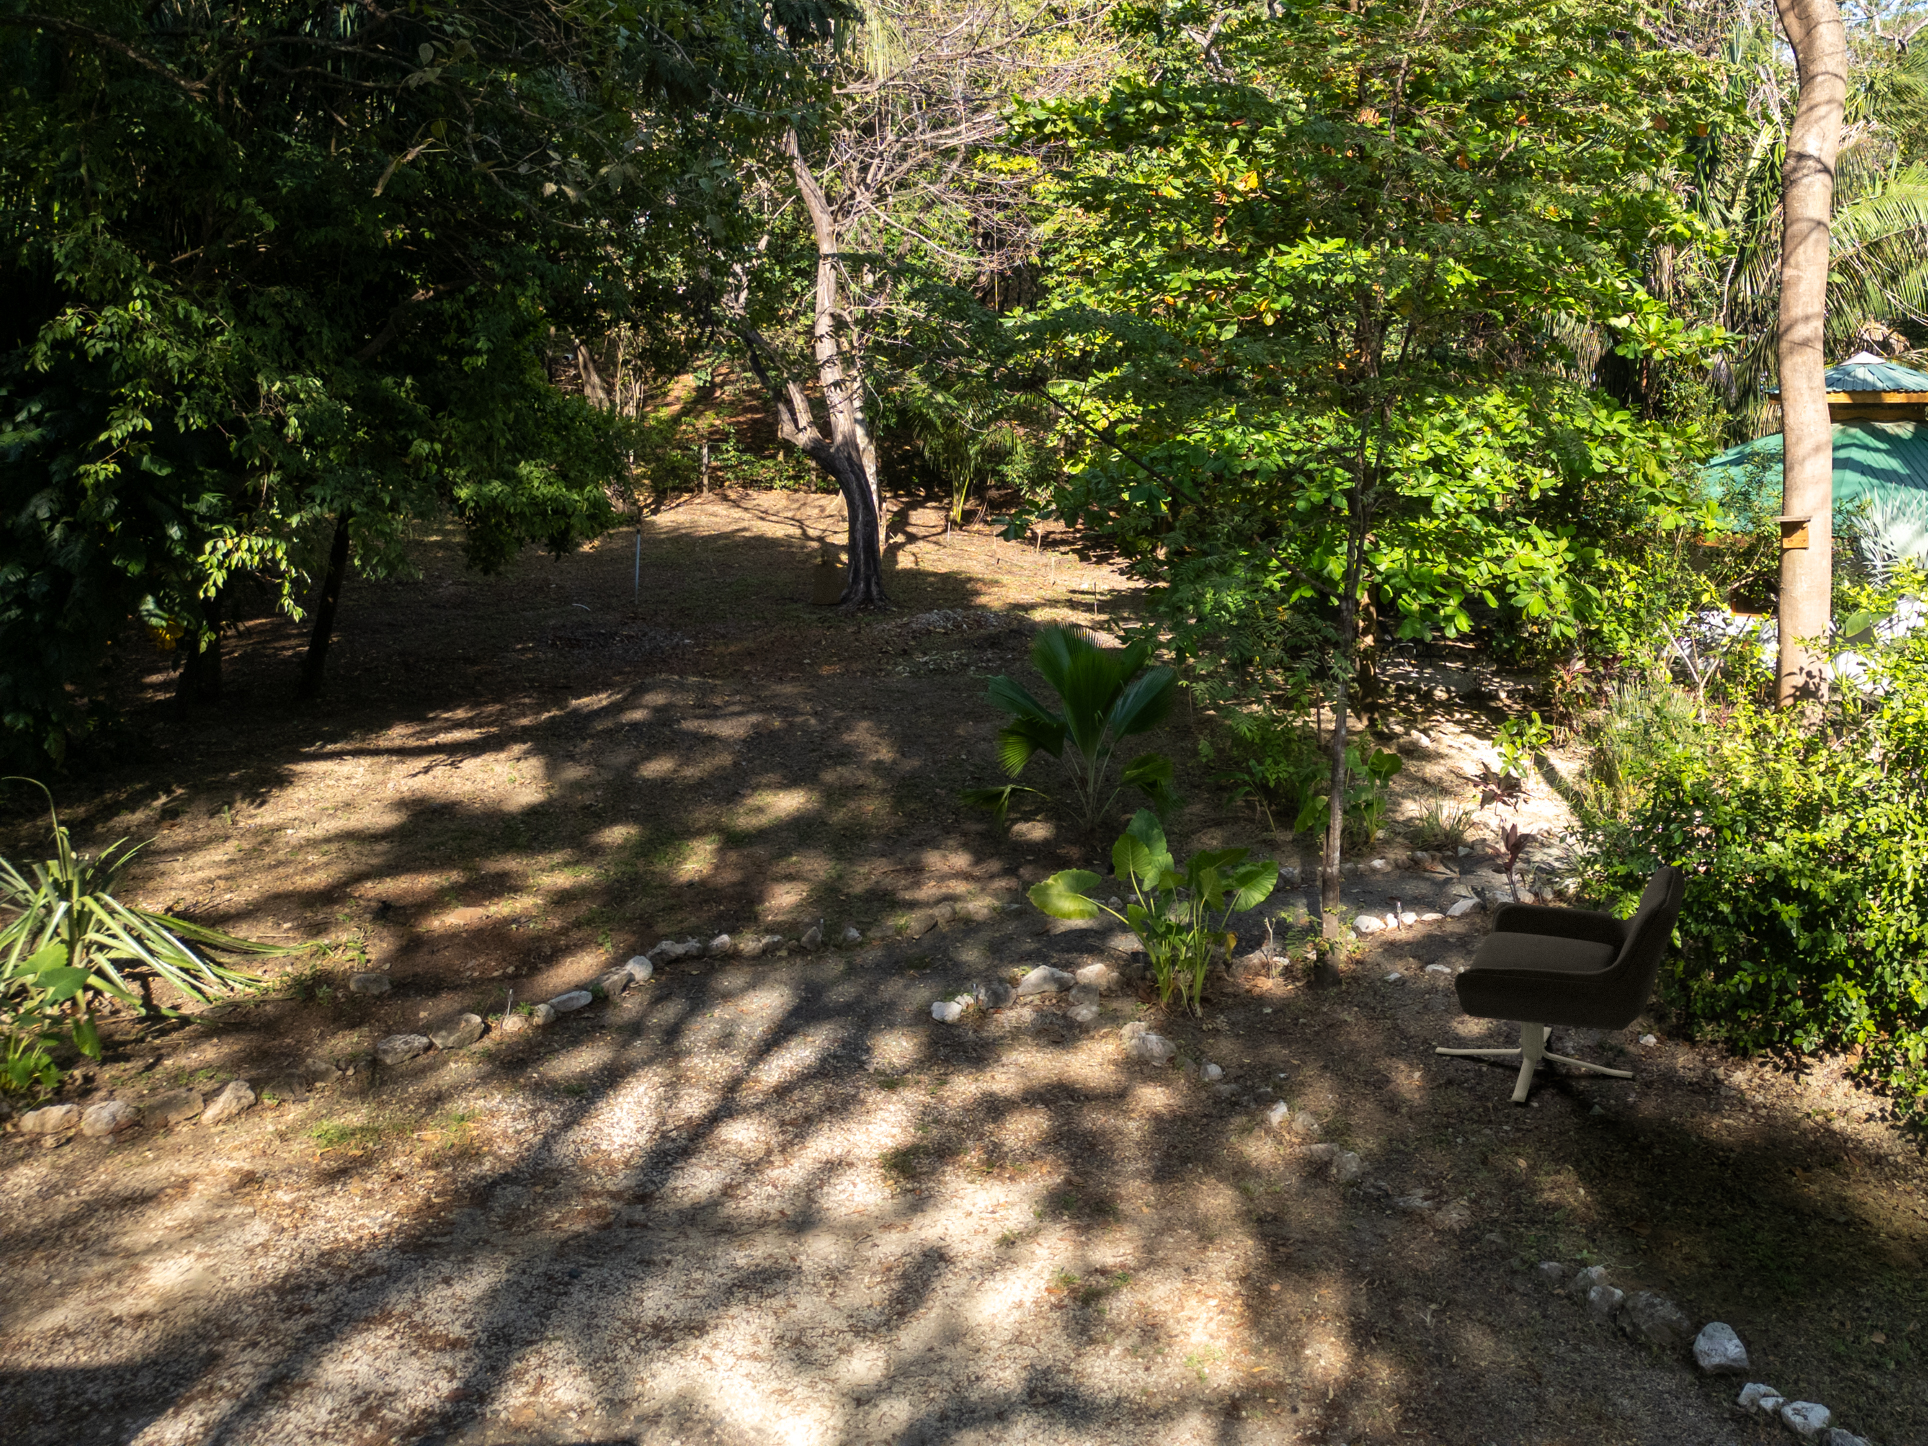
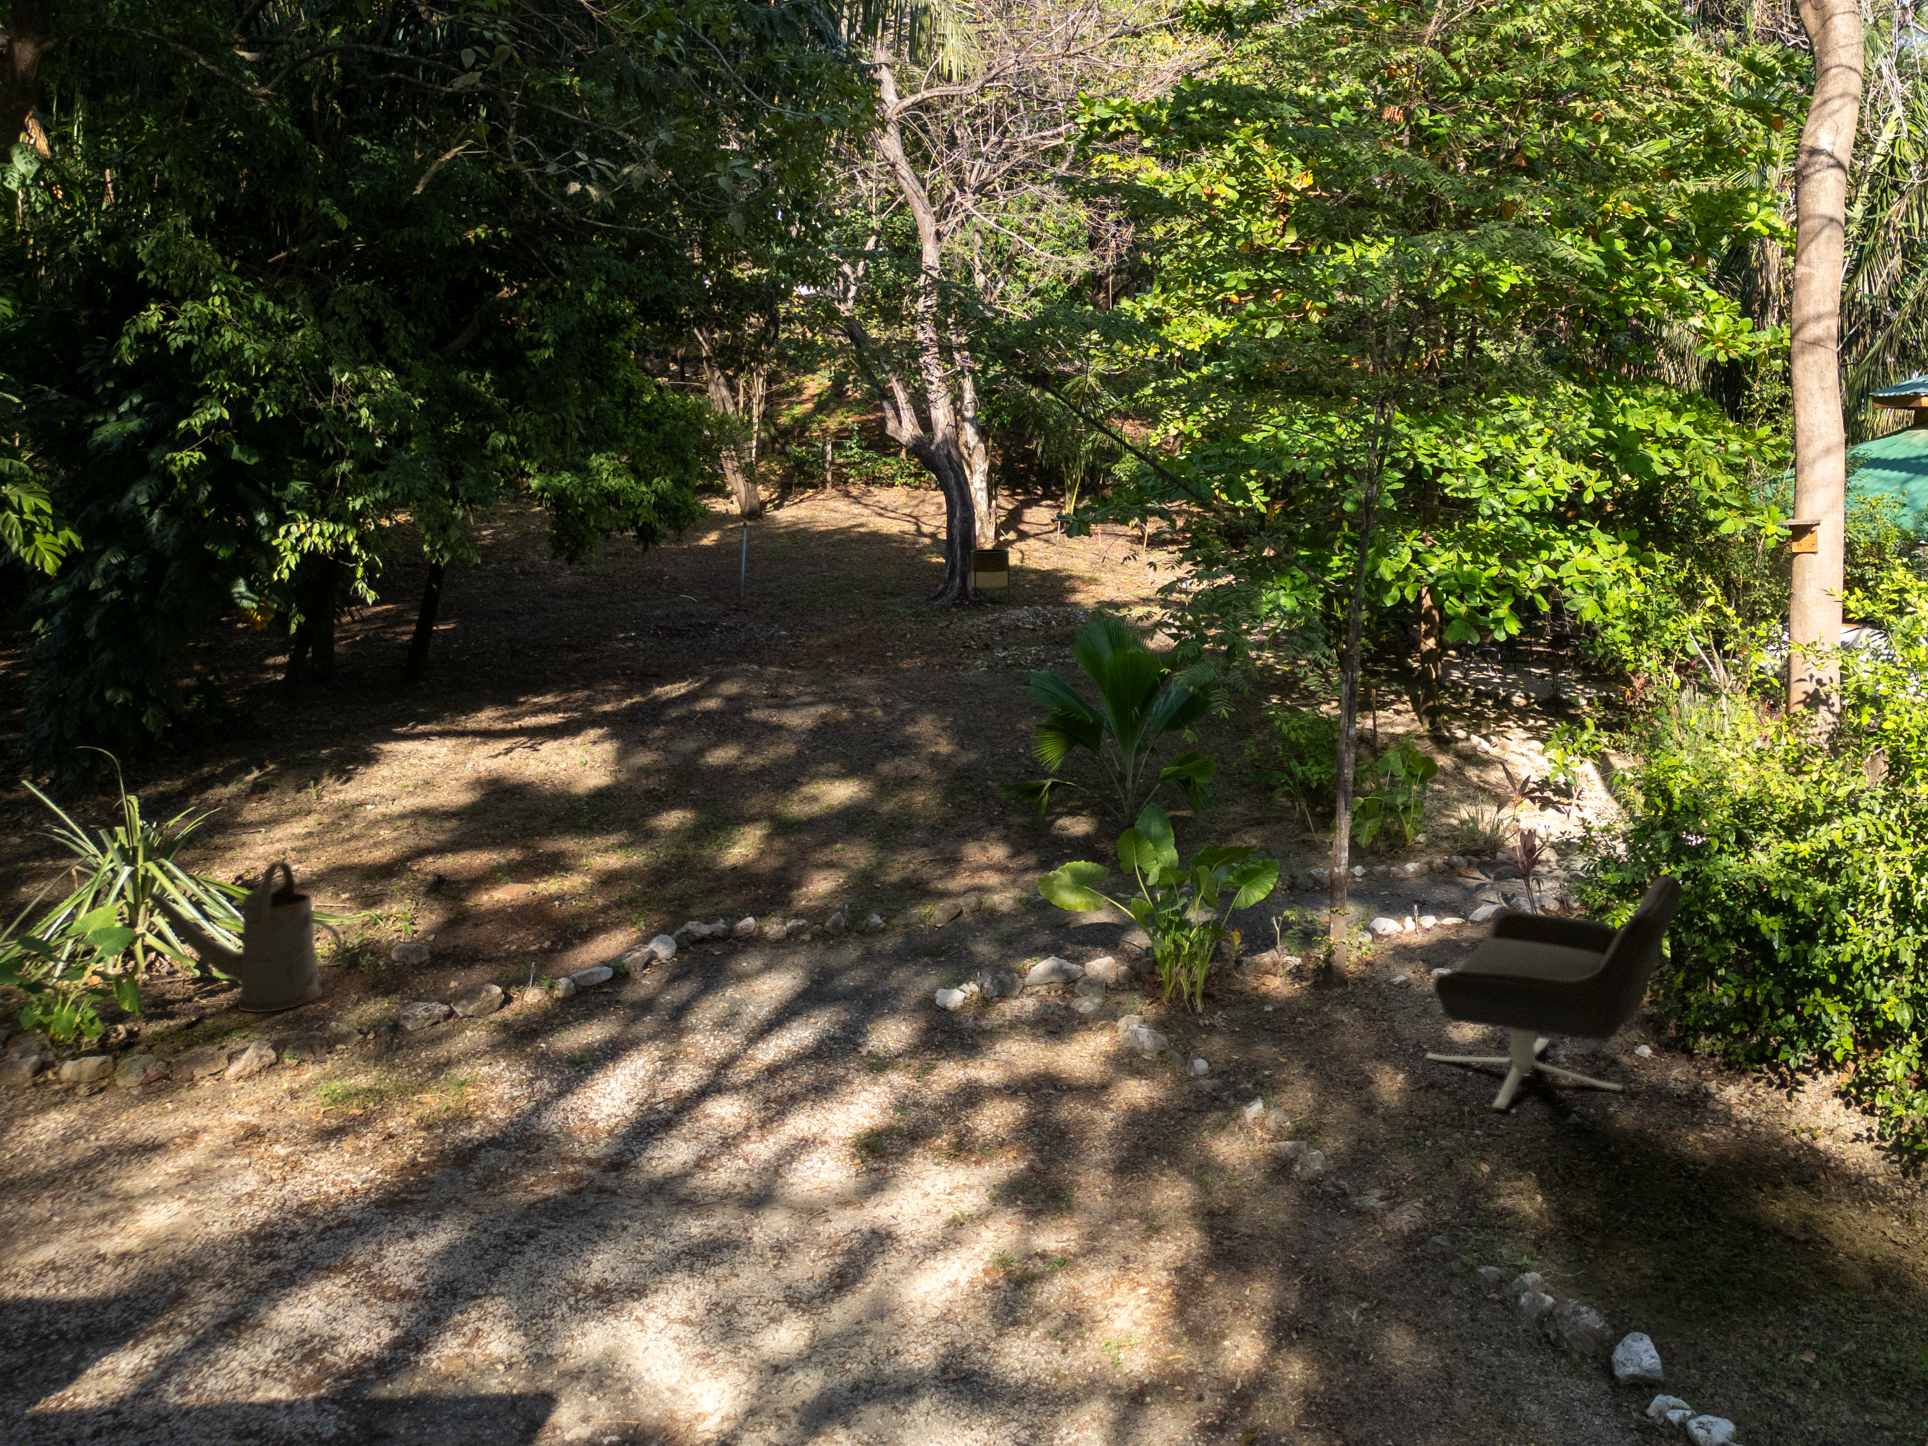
planter: none [890,546,930,601] -> present [971,549,1010,604]
watering can: present [806,549,848,605] -> present [149,861,342,1012]

